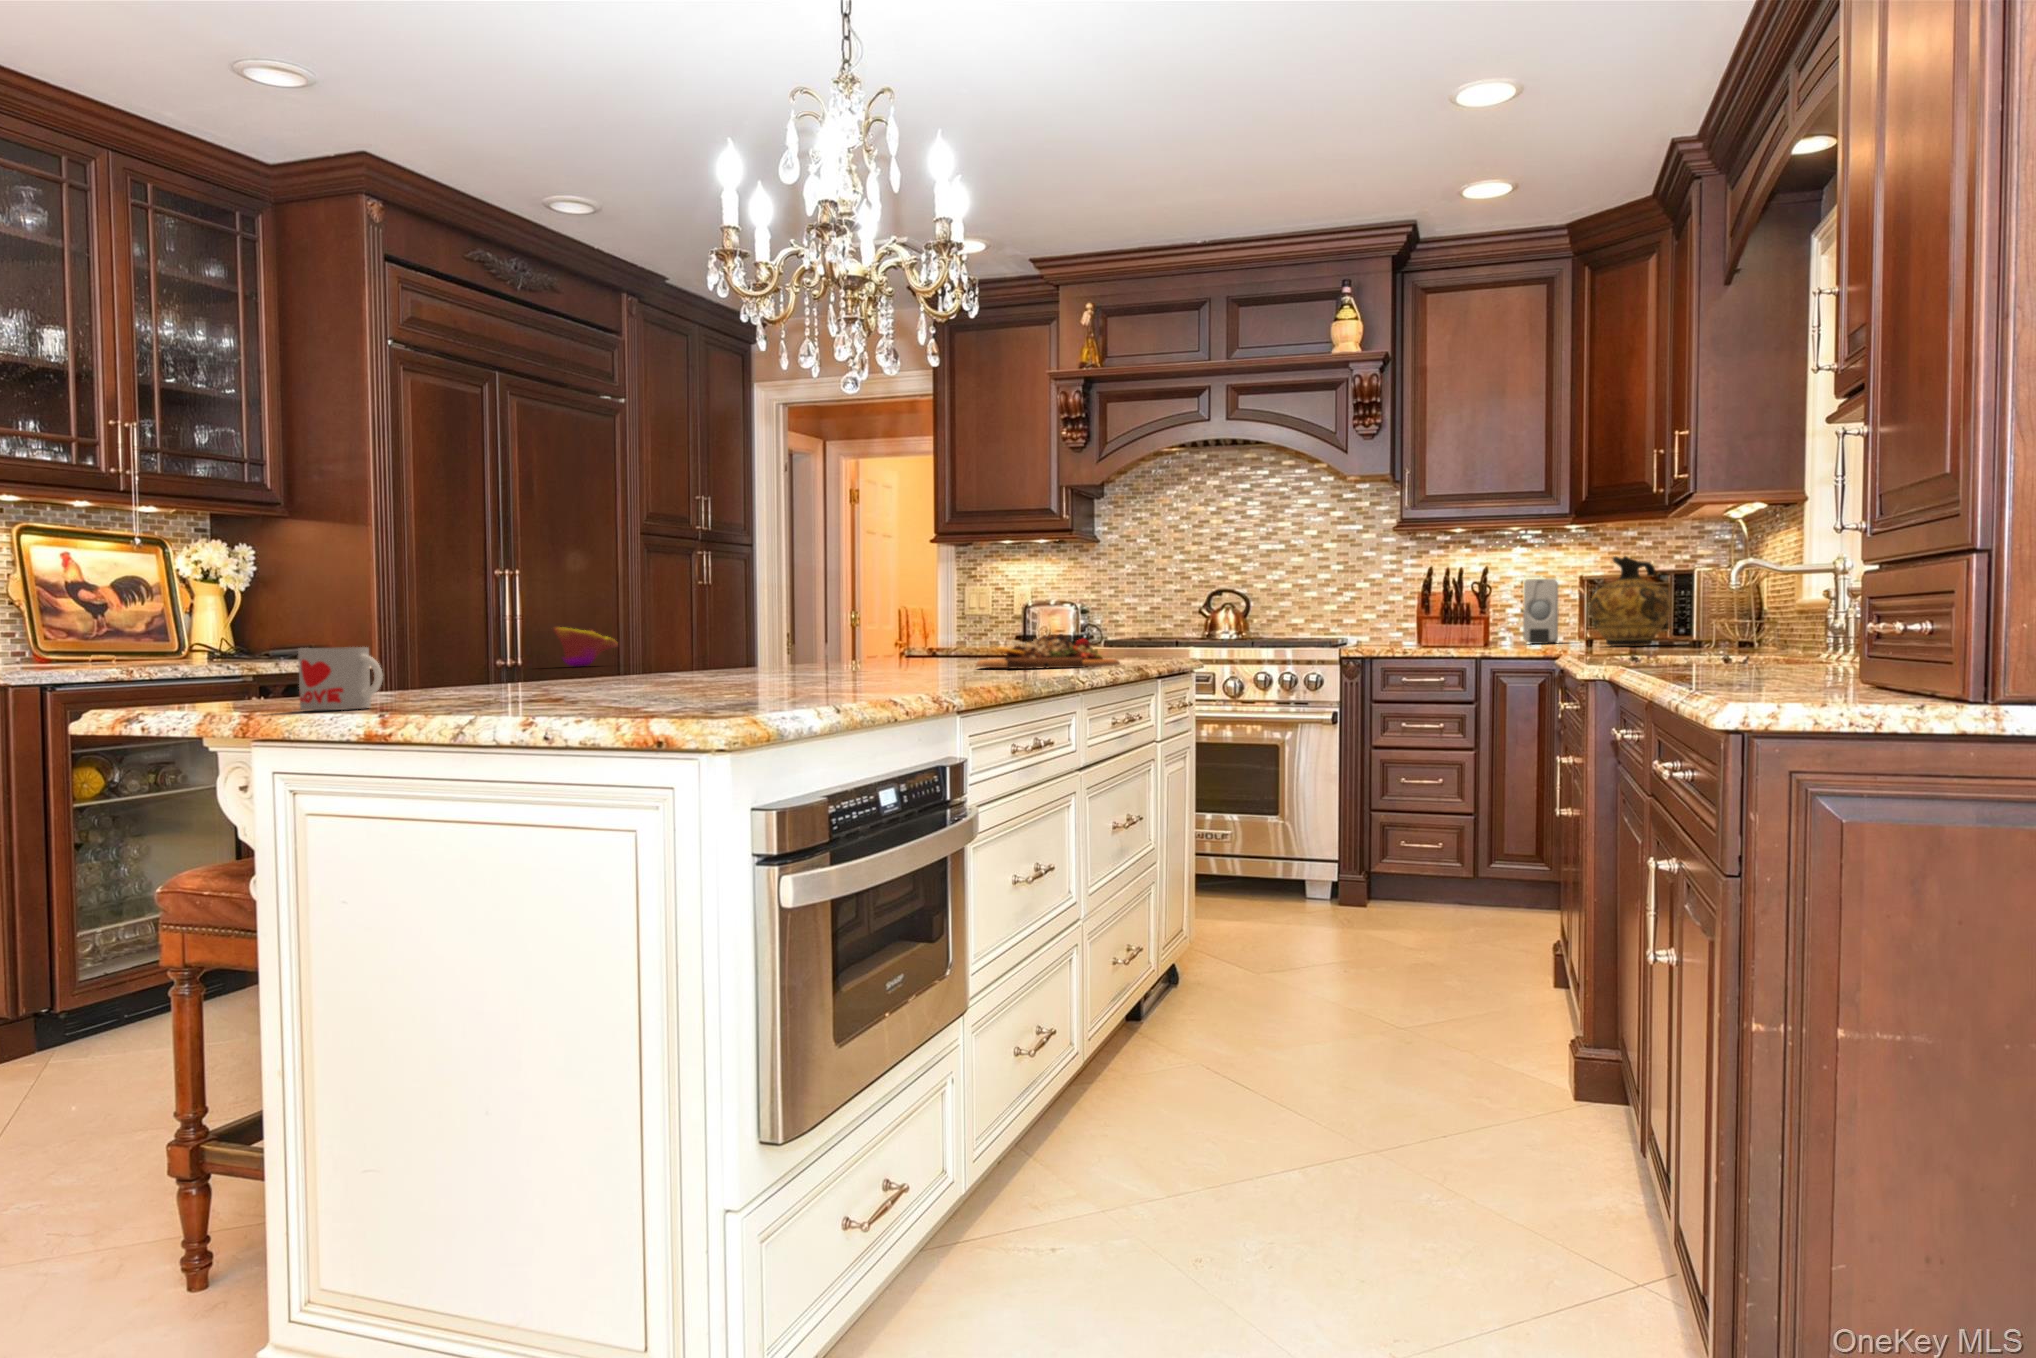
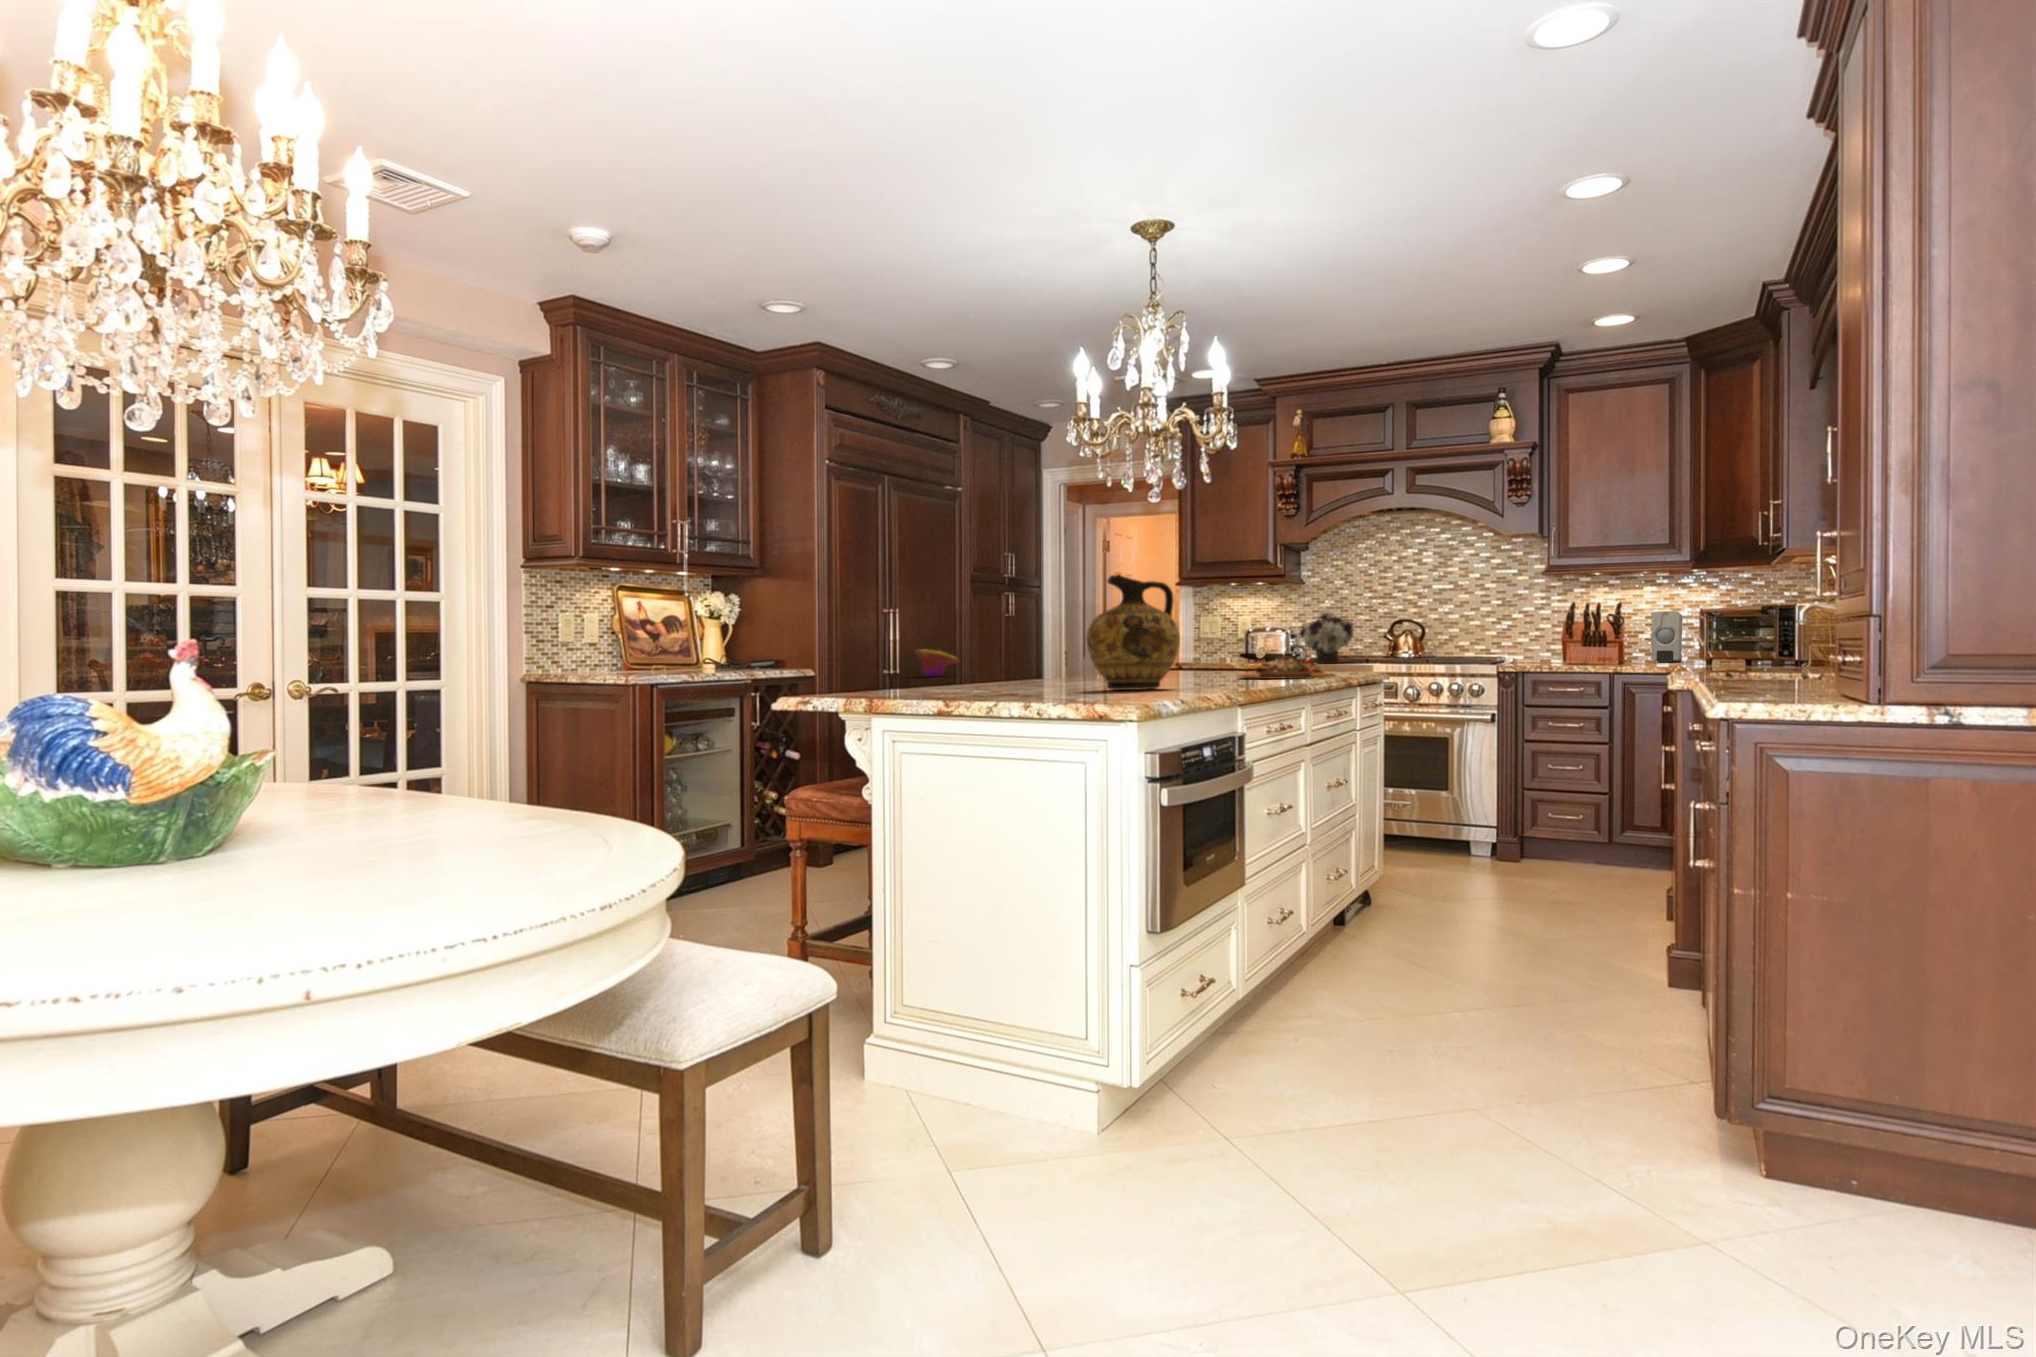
ceramic jug: present [1590,556,1670,646] -> present [1086,574,1180,690]
flower arrangement: none [1090,573,1162,646] -> present [1300,609,1355,663]
mug: present [298,647,383,710] -> none [869,664,914,699]

